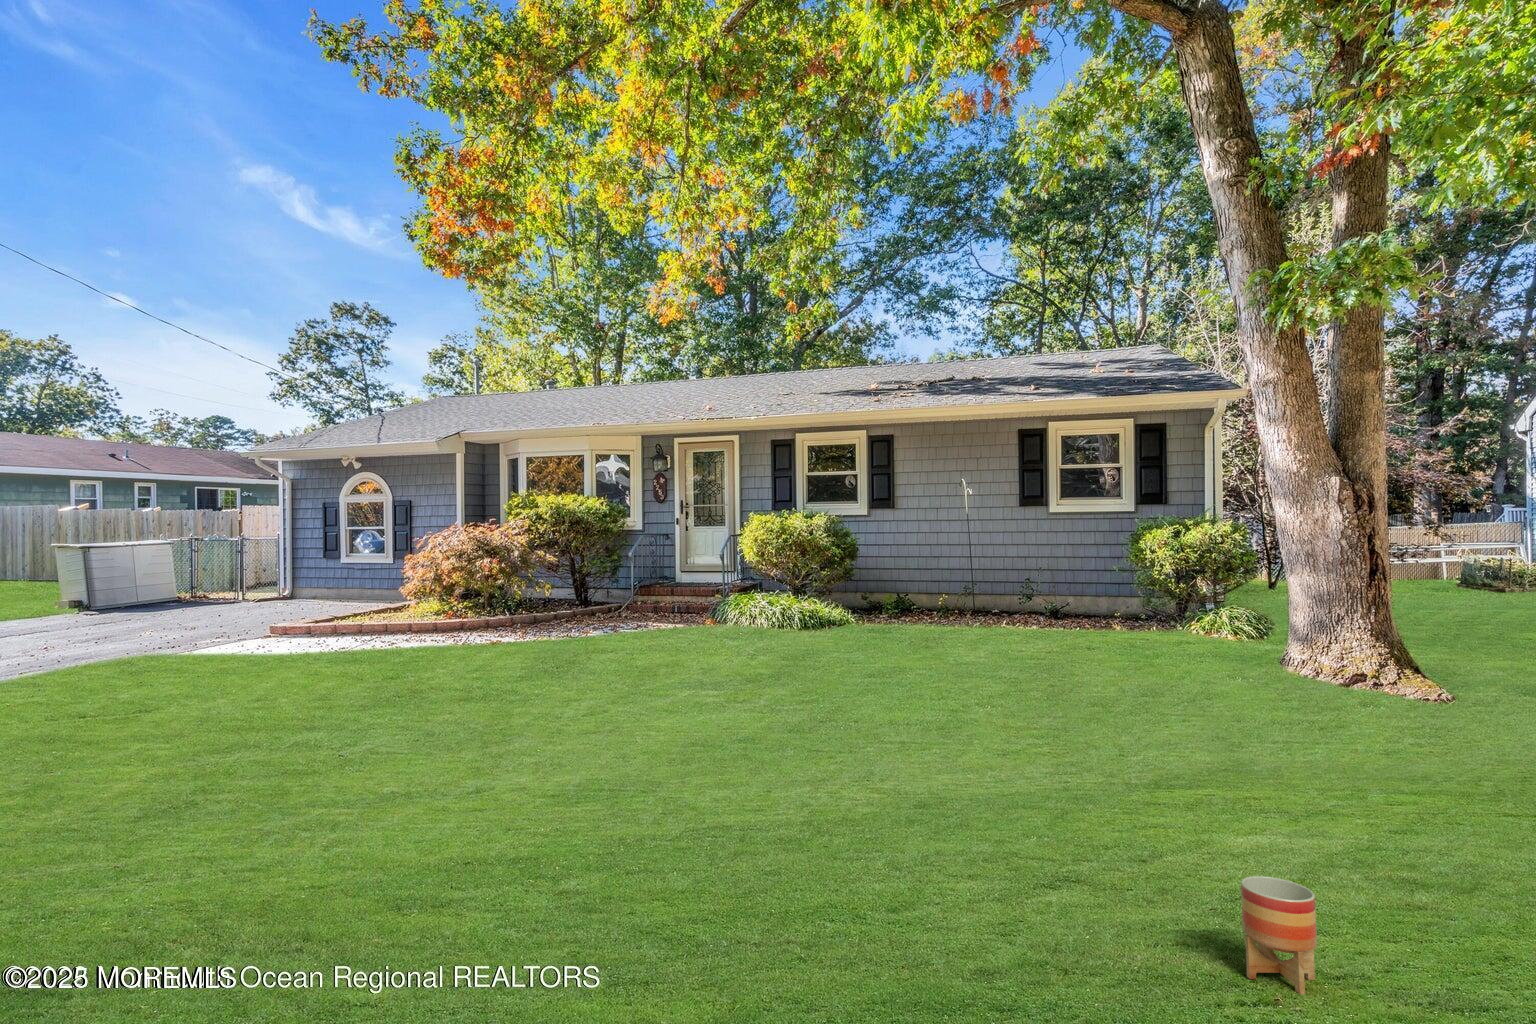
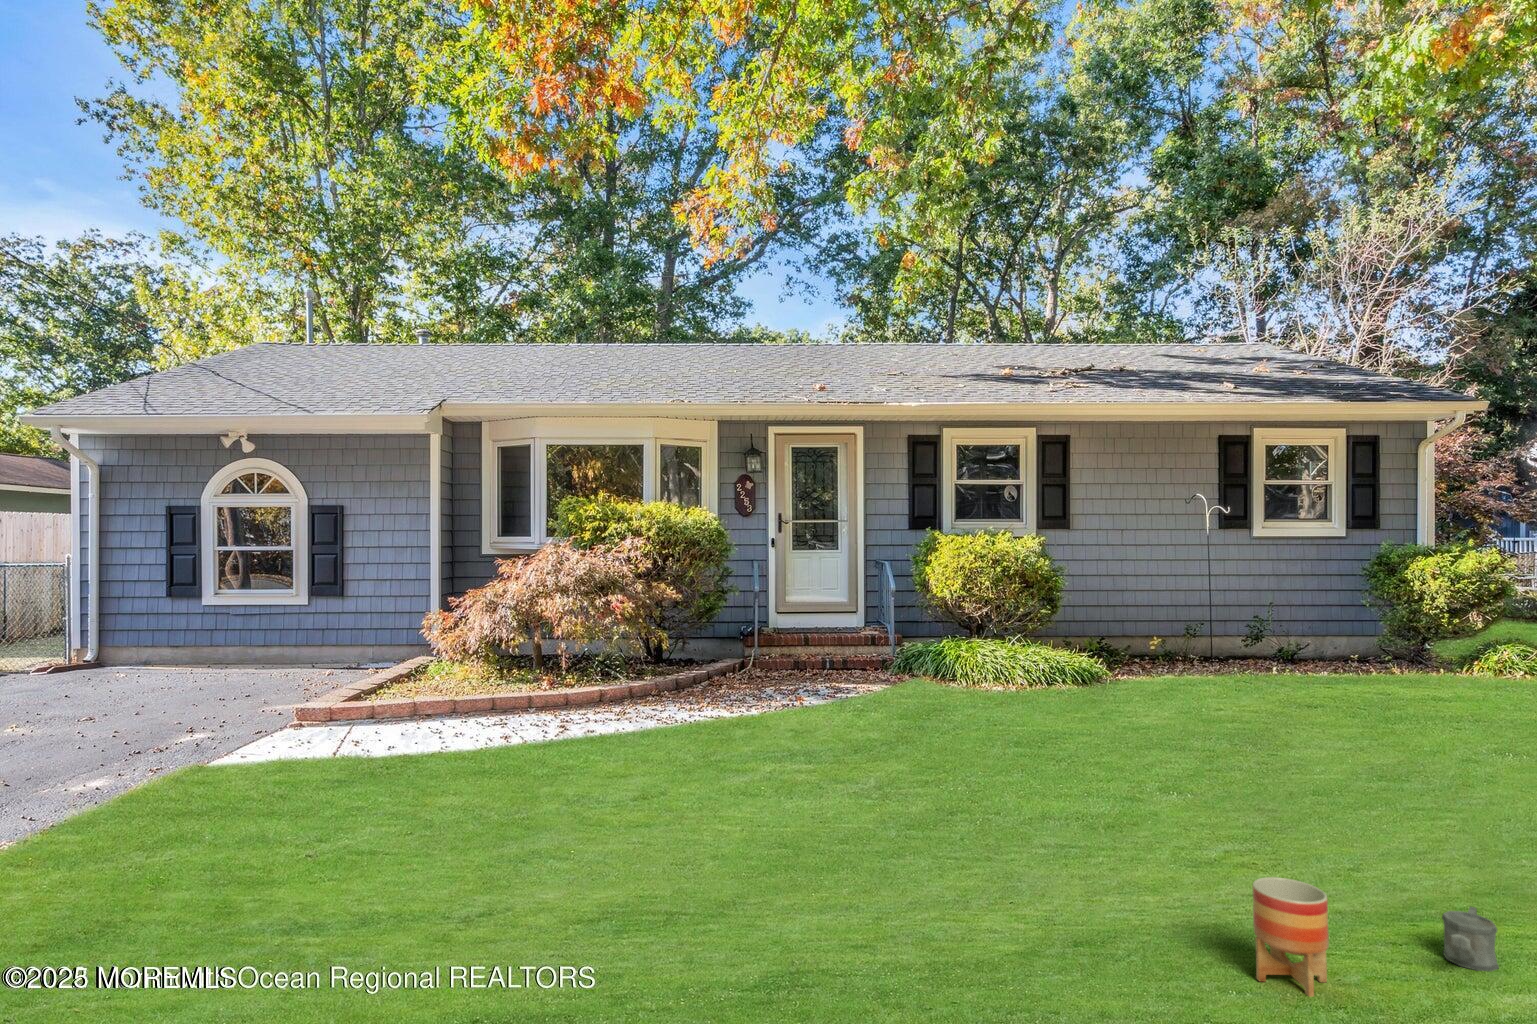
watering can: none [1419,905,1477,969] -> present [1442,907,1499,971]

